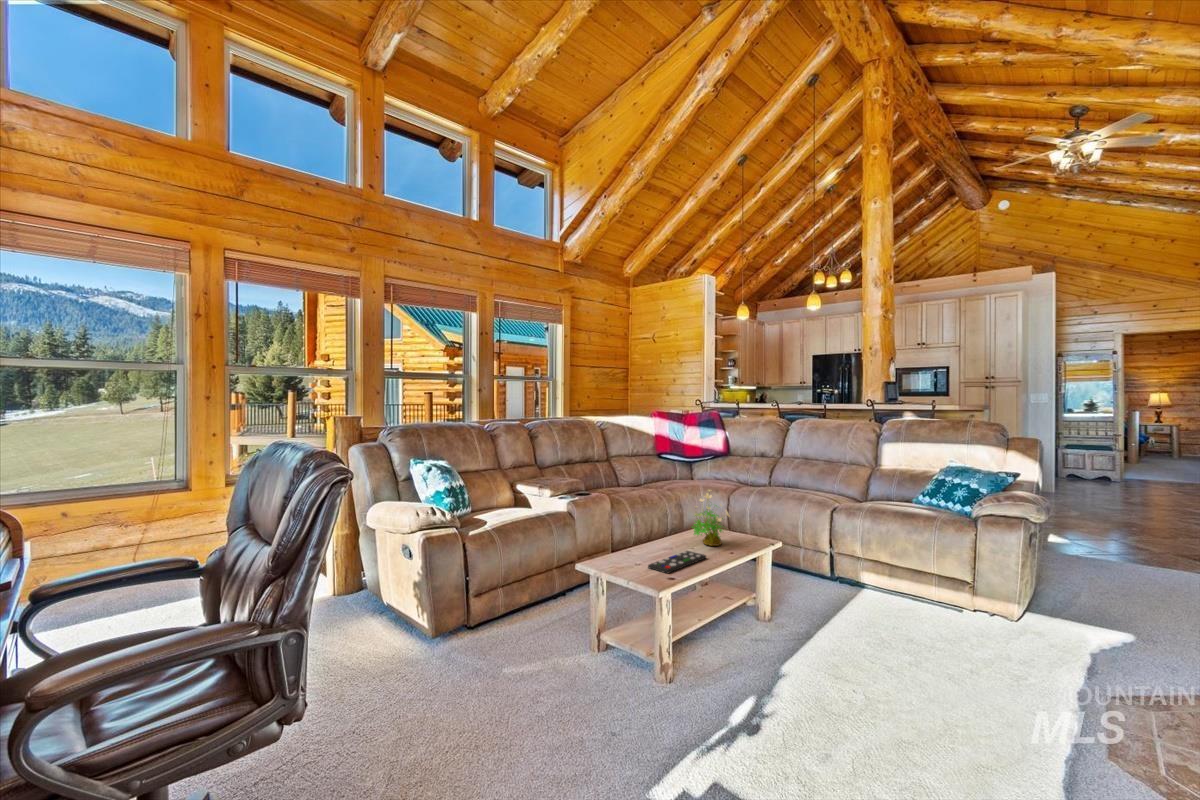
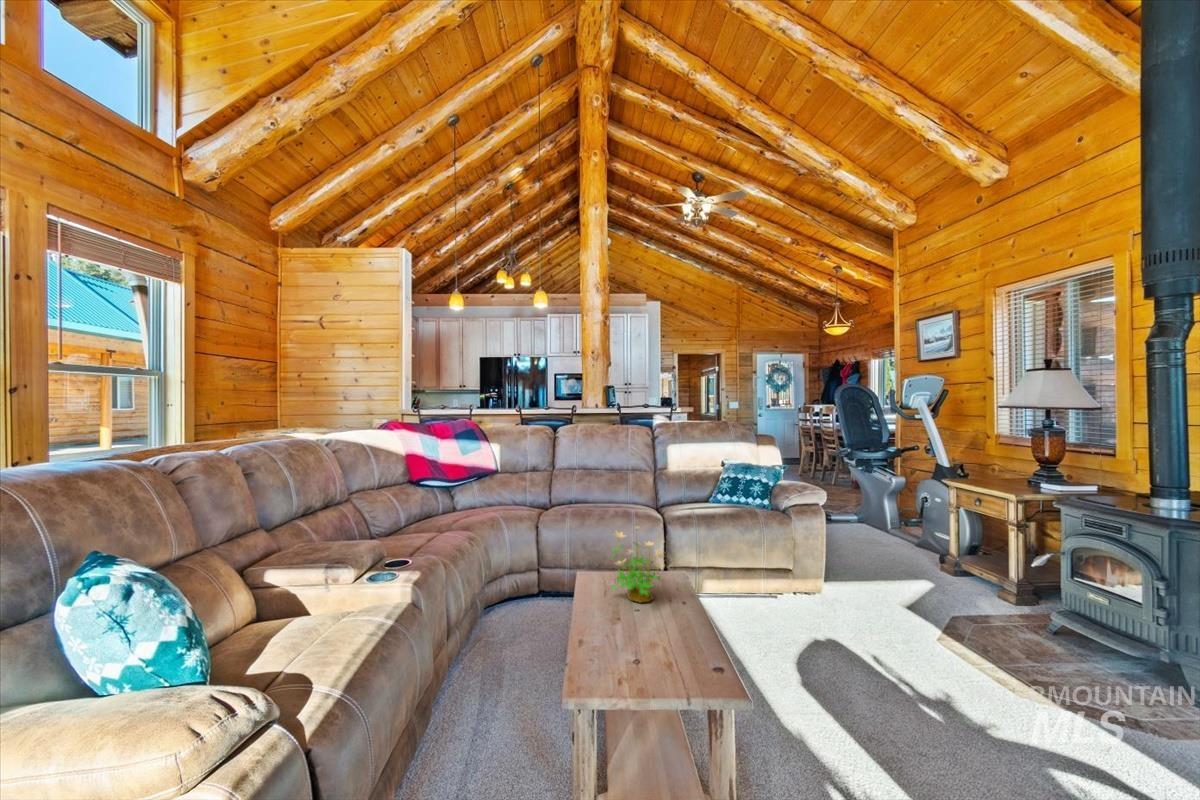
remote control: present [648,551,706,573] -> none [647,620,696,669]

